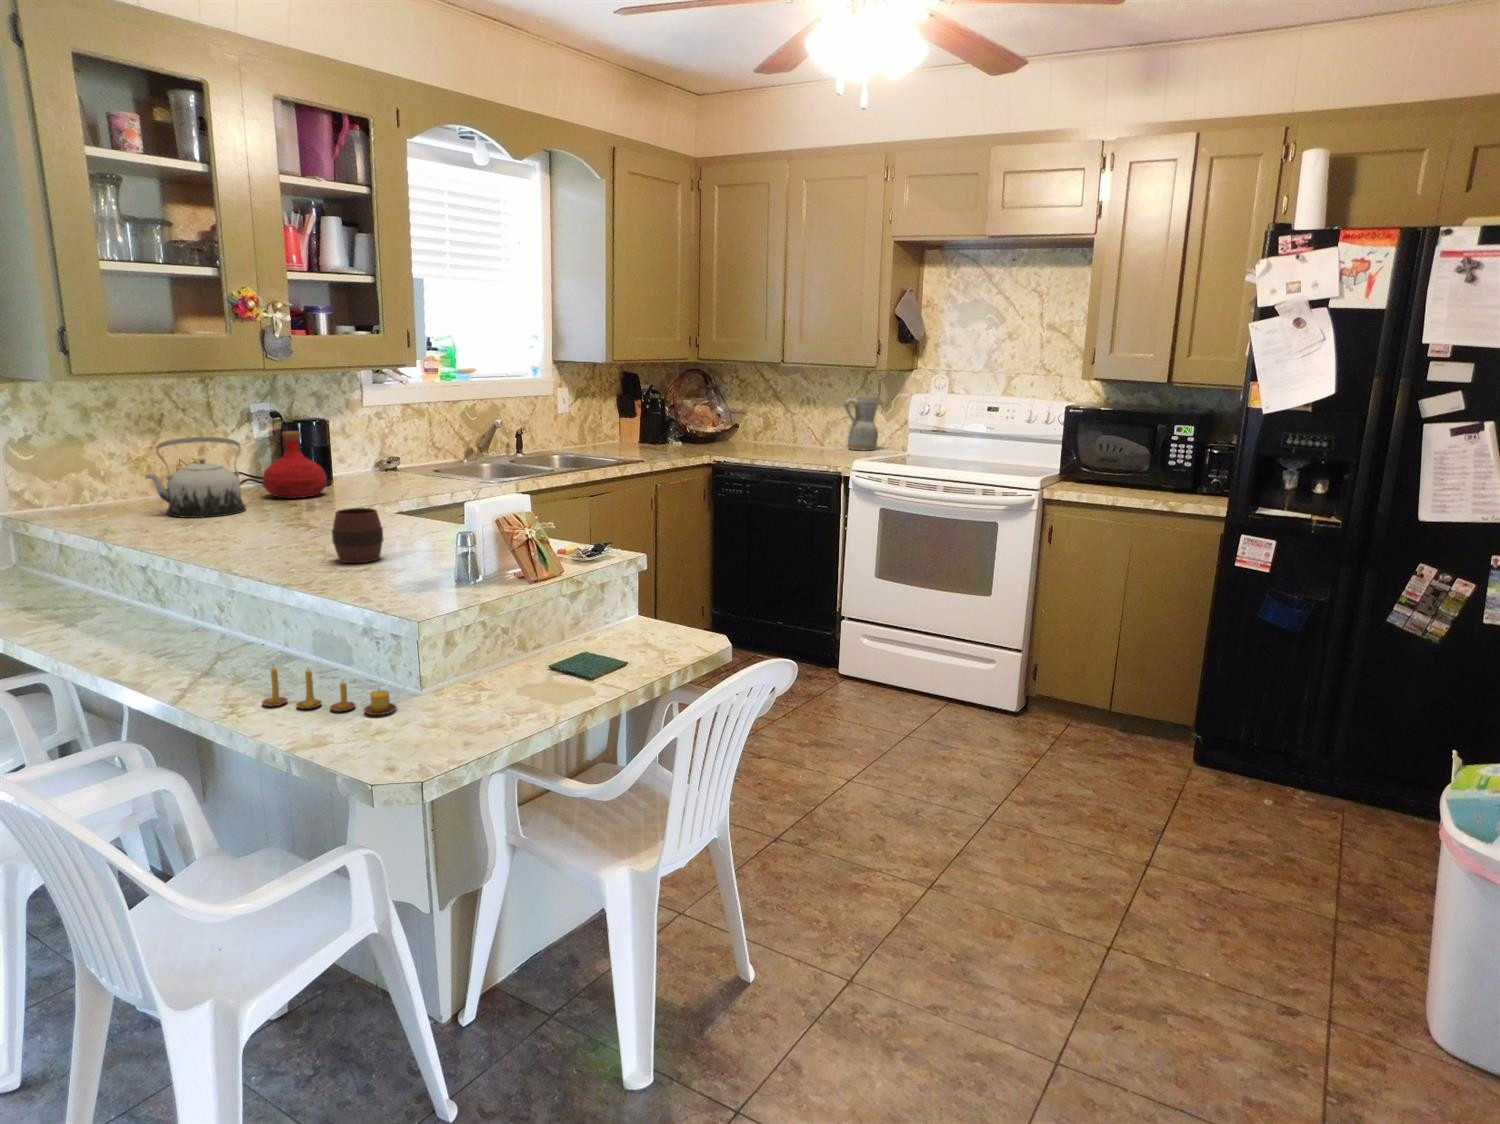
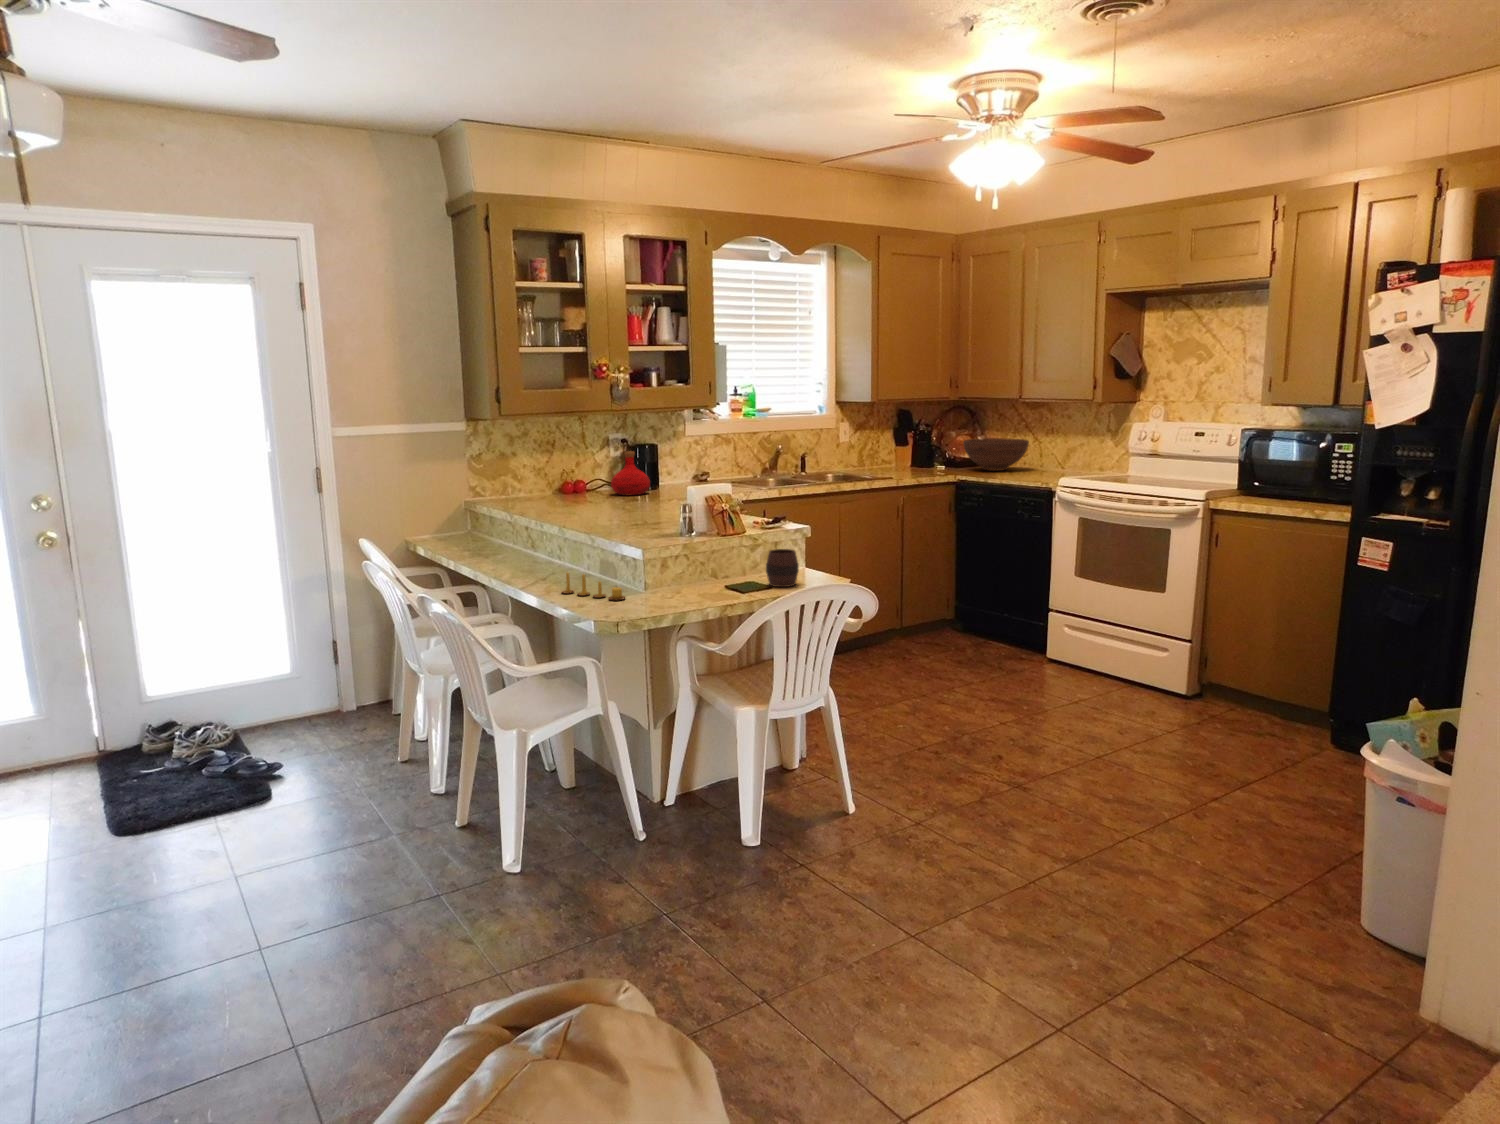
ceramic pitcher: present [844,395,878,450] -> none [1074,423,1108,471]
fruit bowl: none [718,410,794,450] -> present [963,438,1029,471]
teapot: present [145,437,246,518] -> none [540,454,596,504]
cup: present [332,508,383,563] -> present [766,549,799,587]

